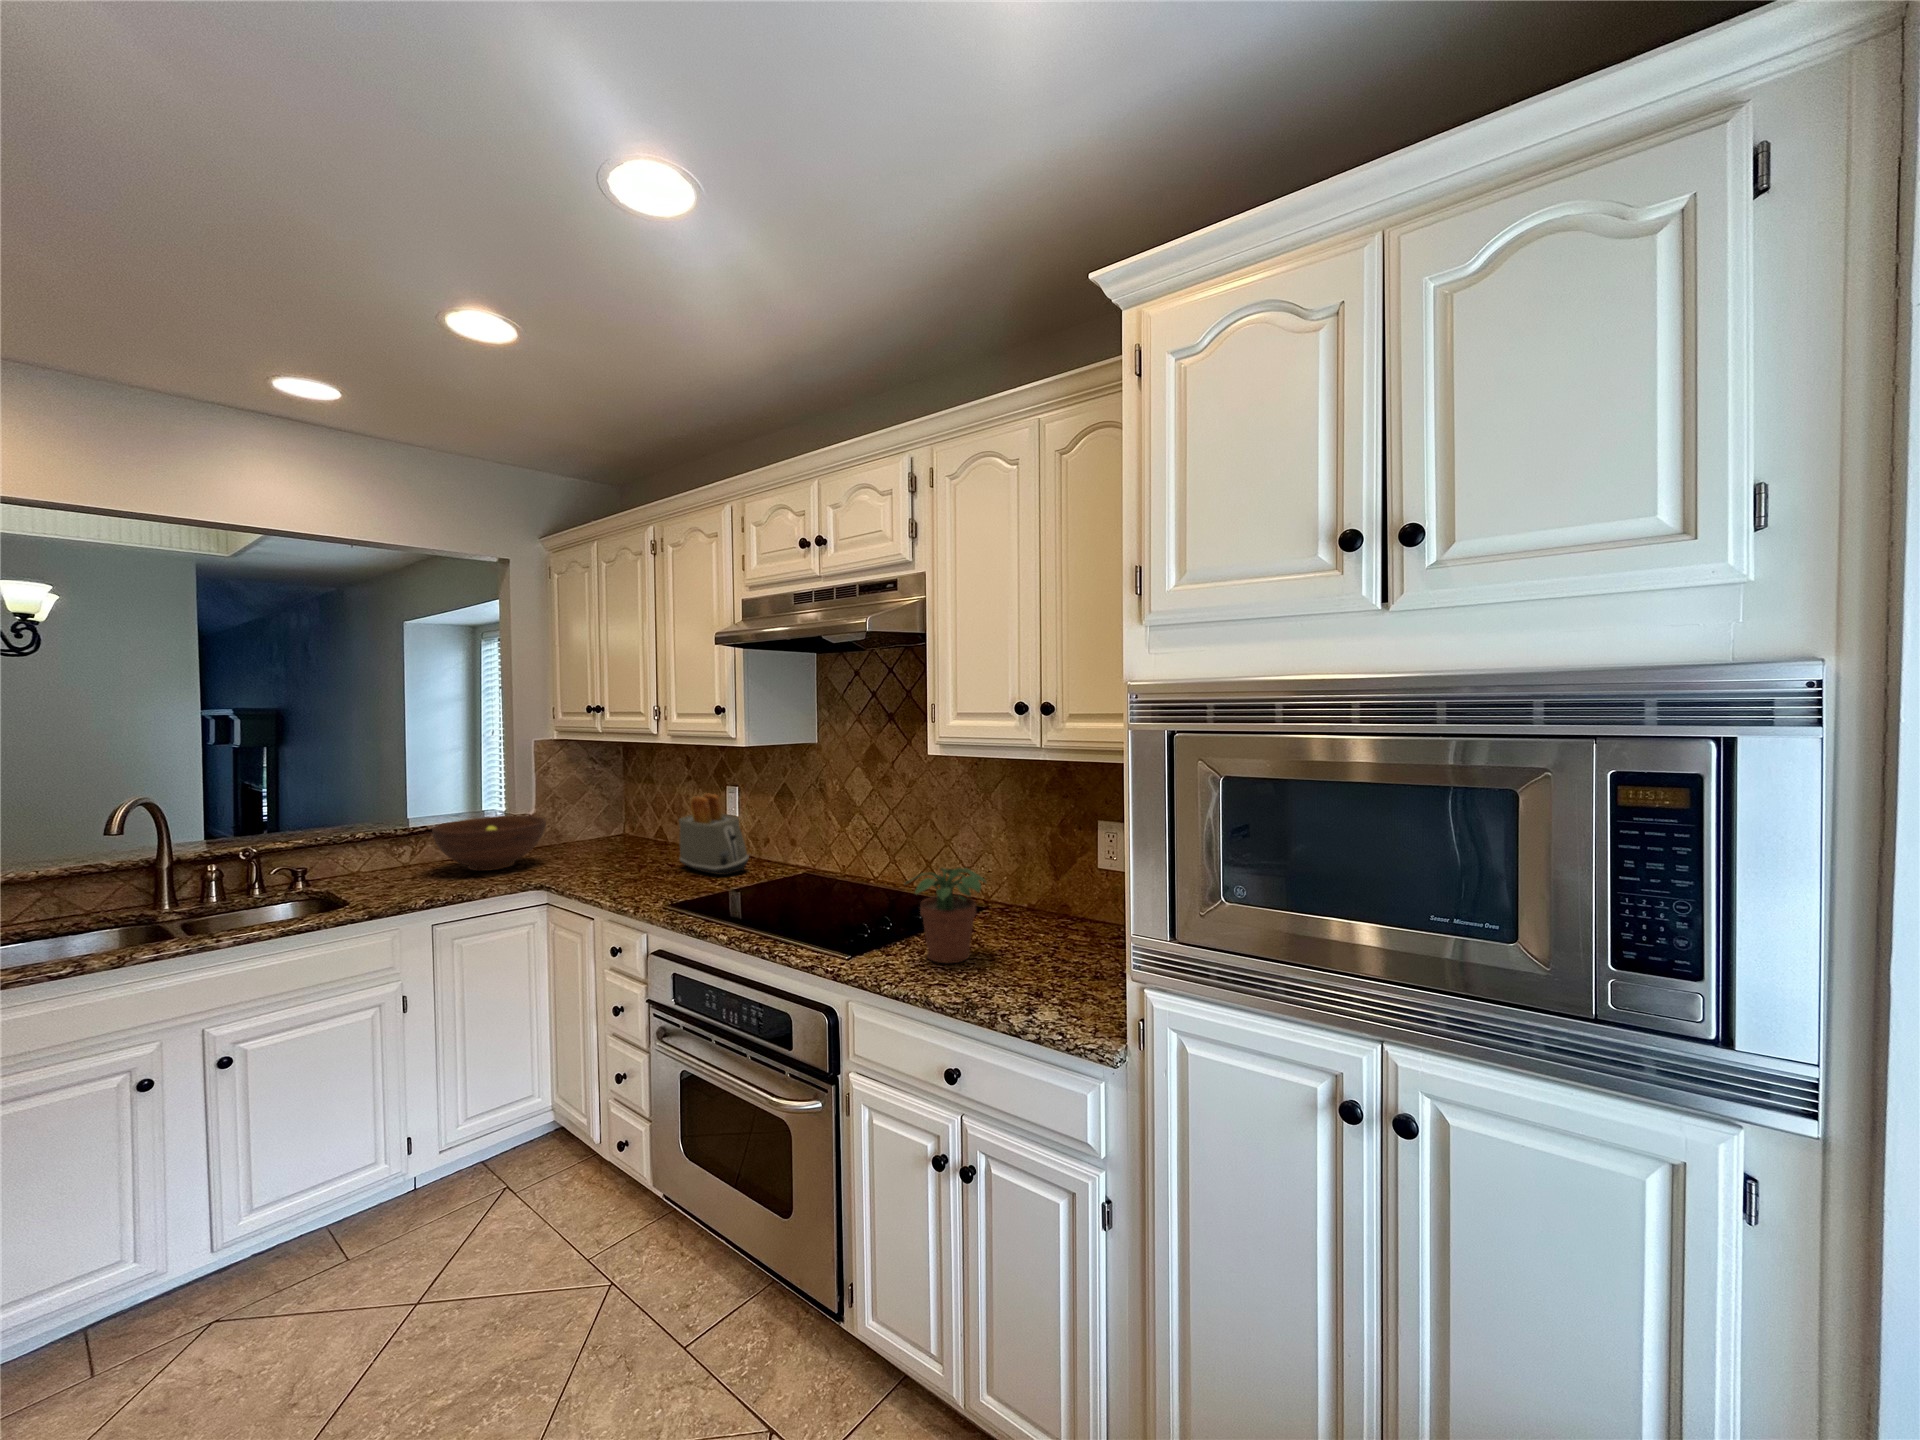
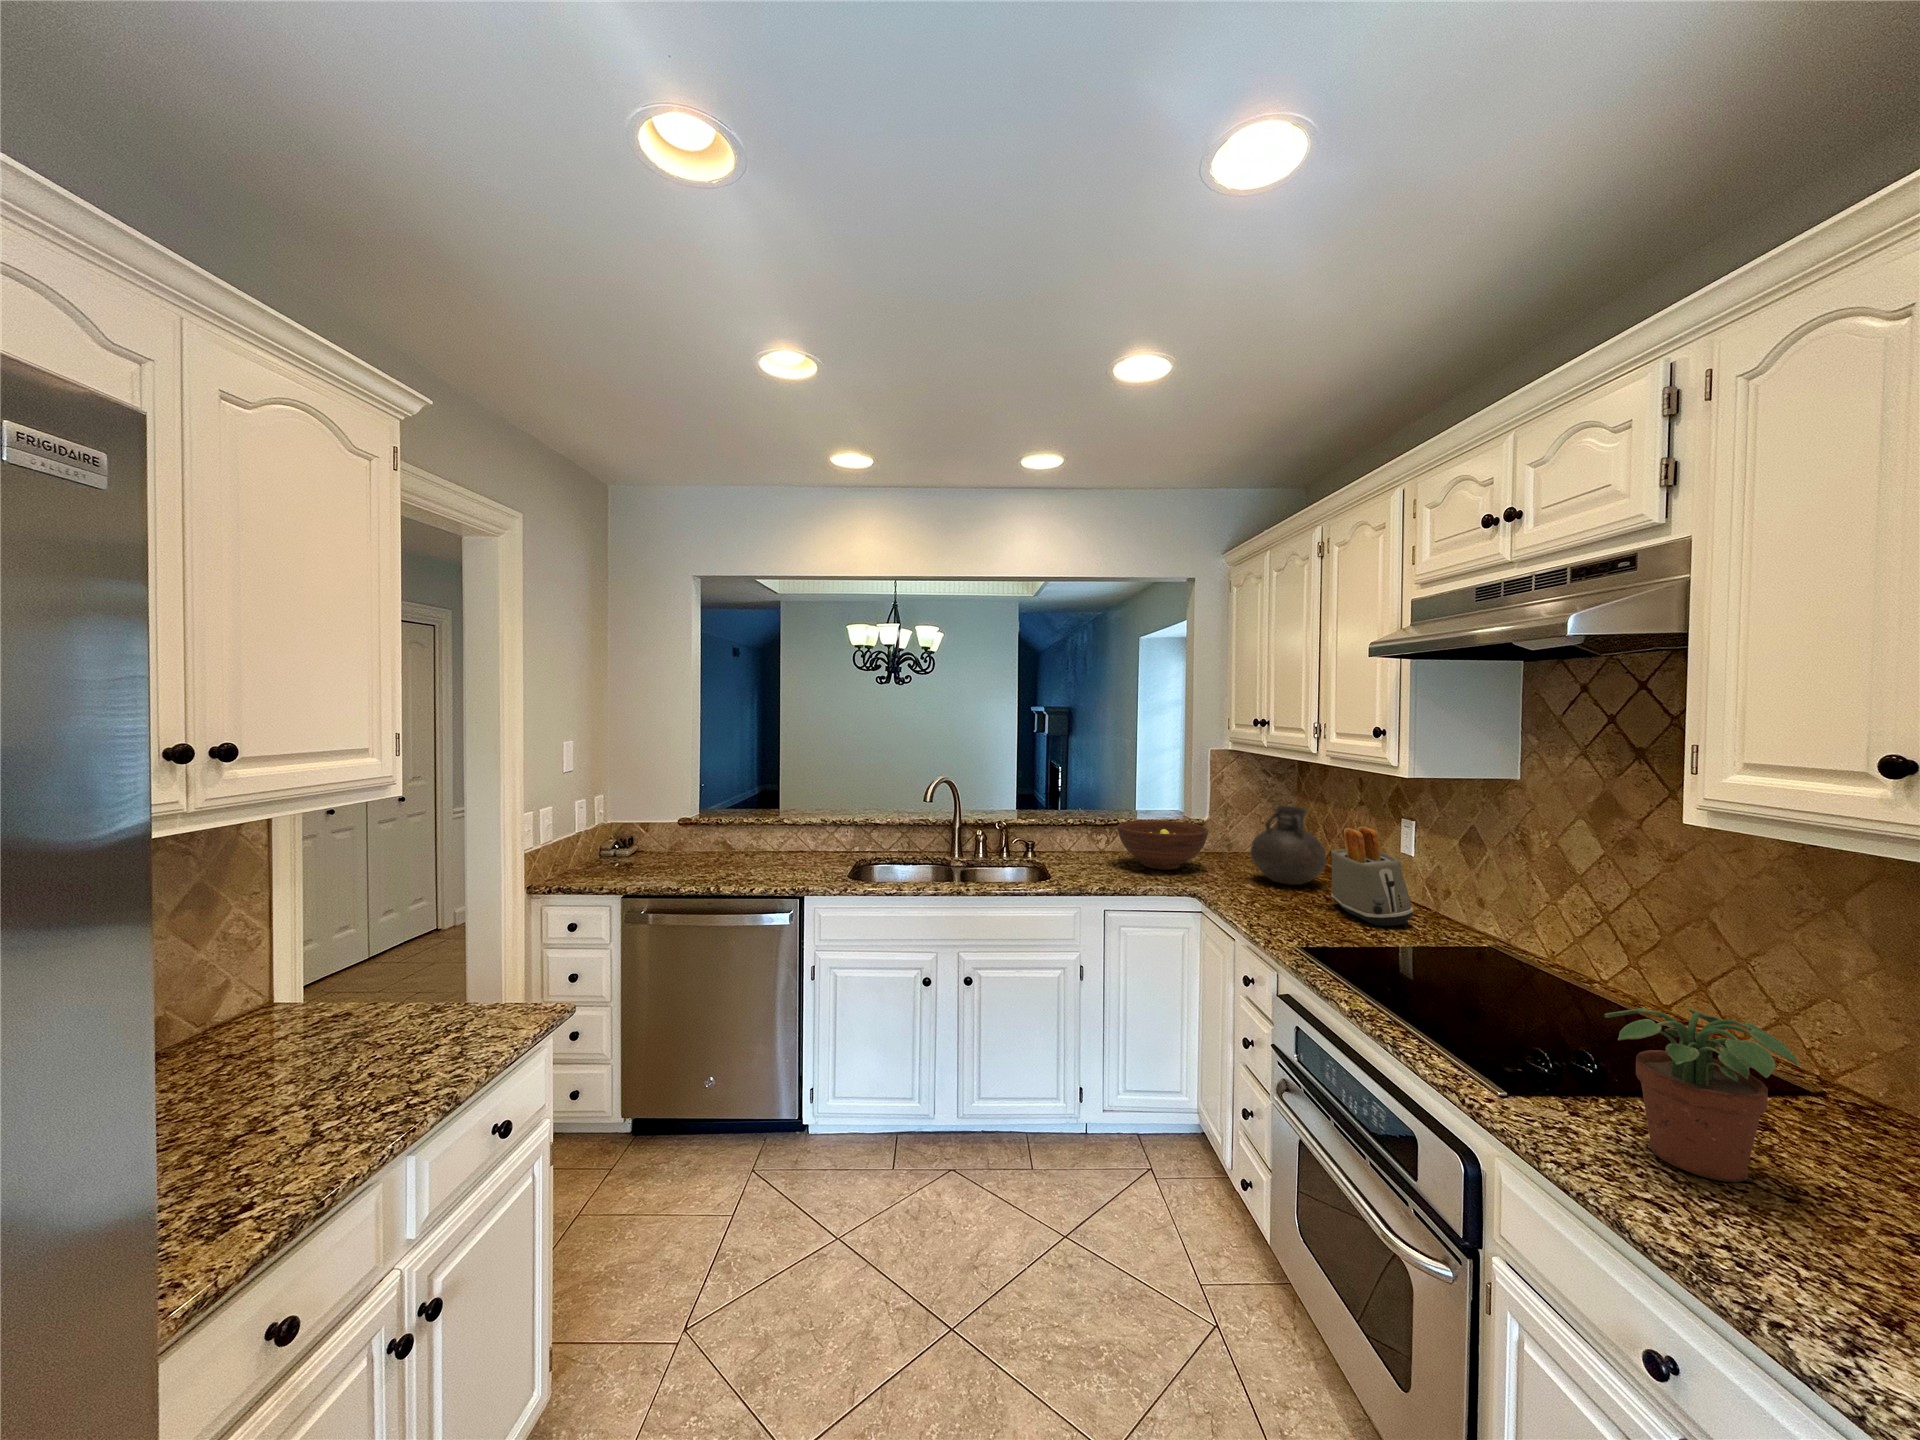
vase: none [595,785,667,859] -> present [1250,806,1326,885]

